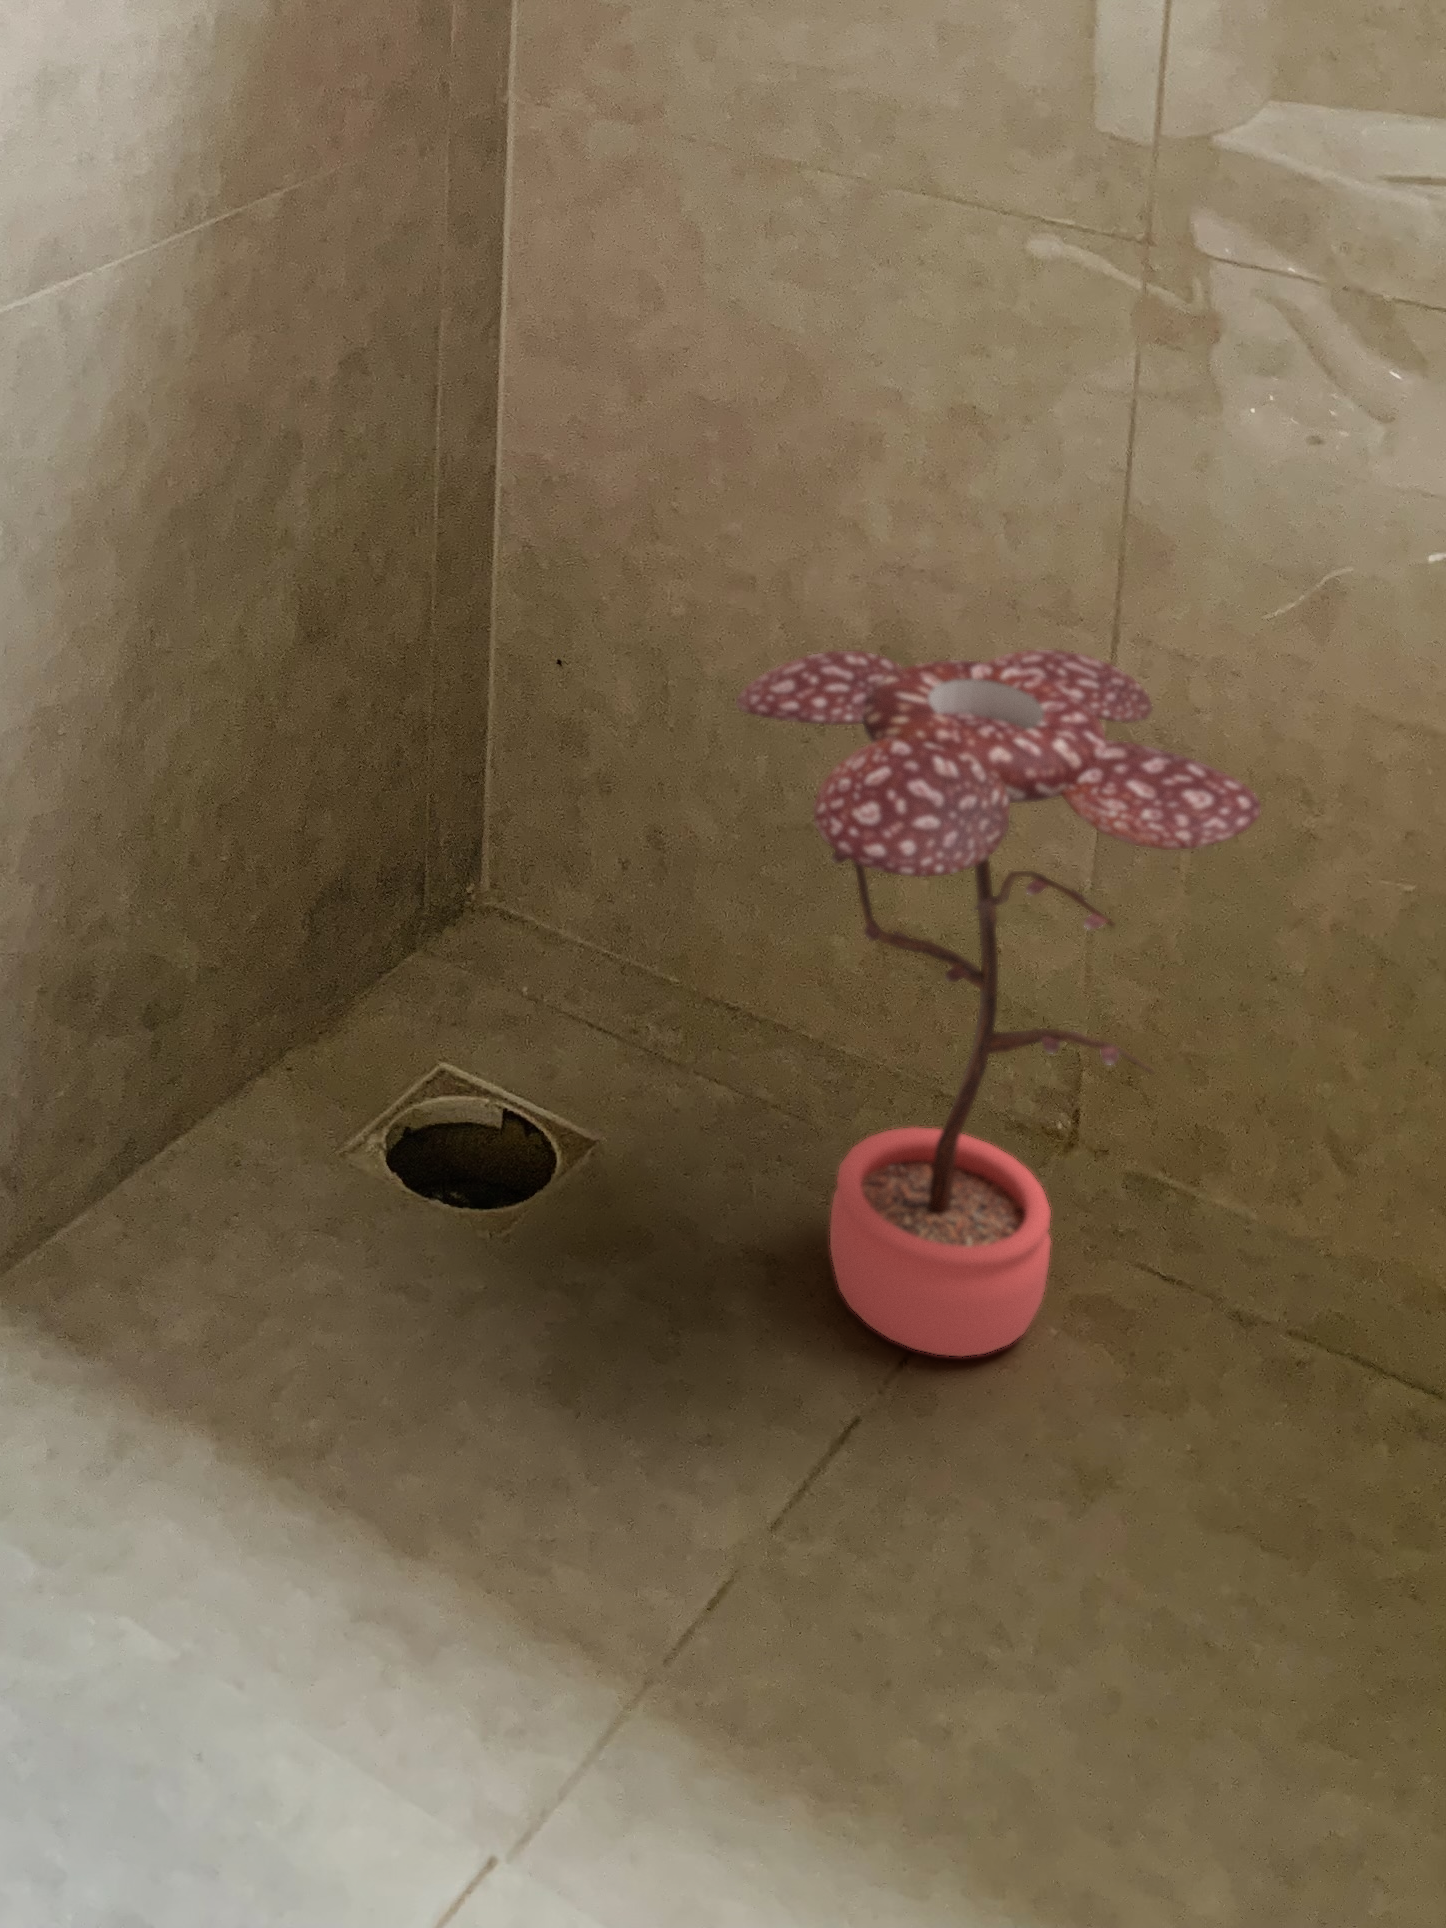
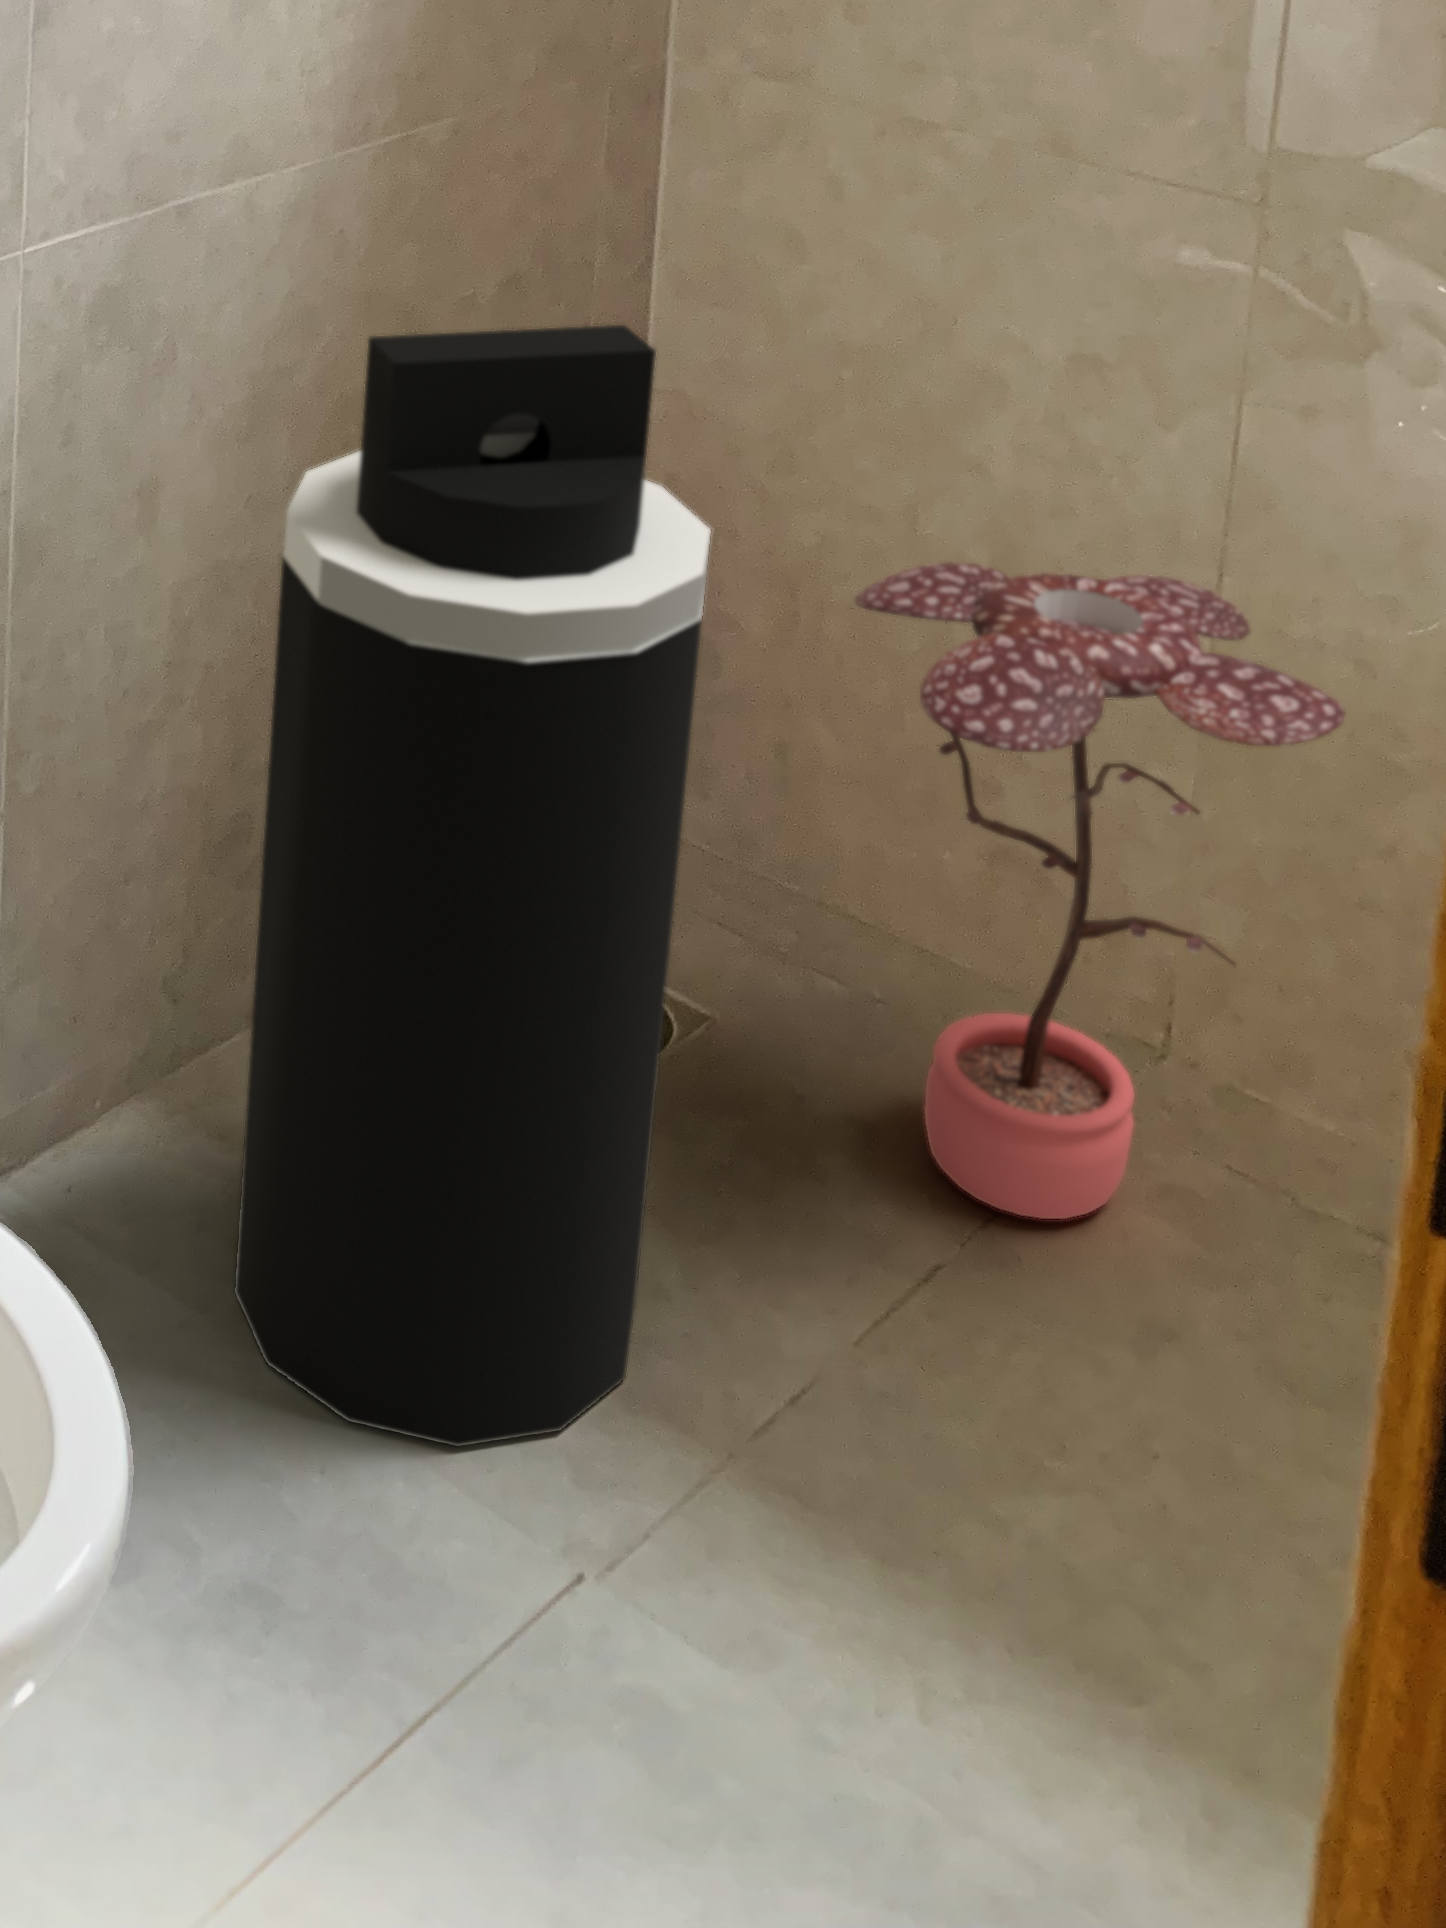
trash can: none [93,444,586,1705] -> present [235,325,711,1446]

